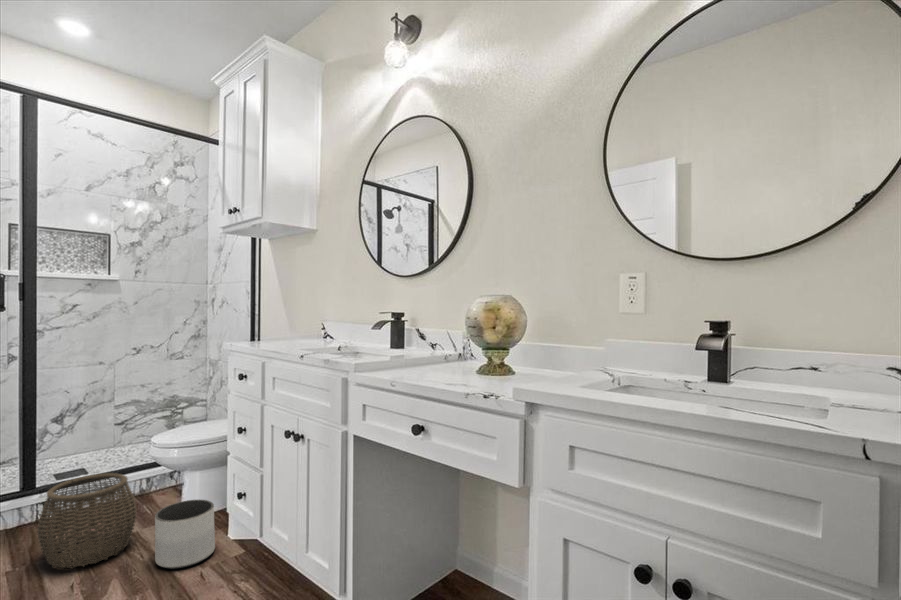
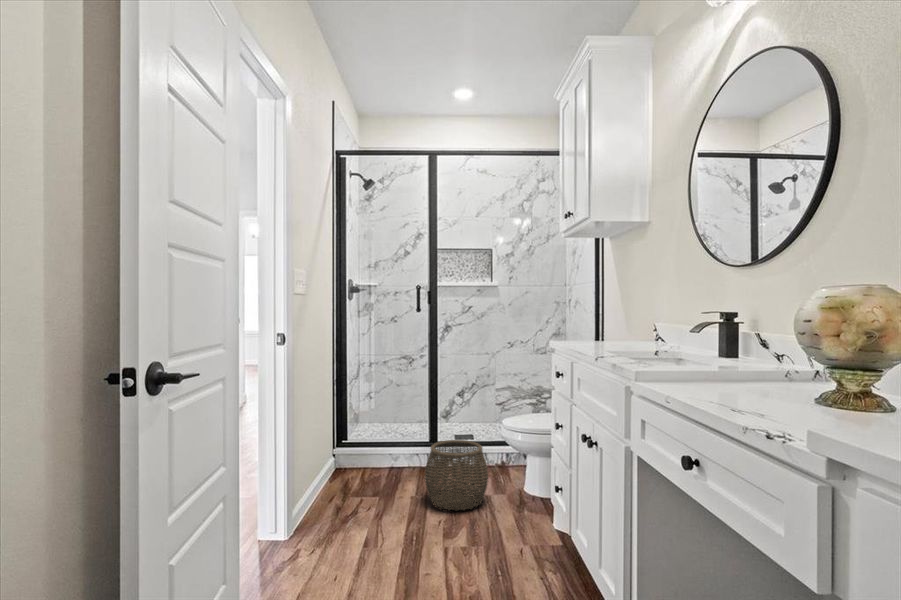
planter: present [155,500,215,569] -> none [493,480,540,539]

